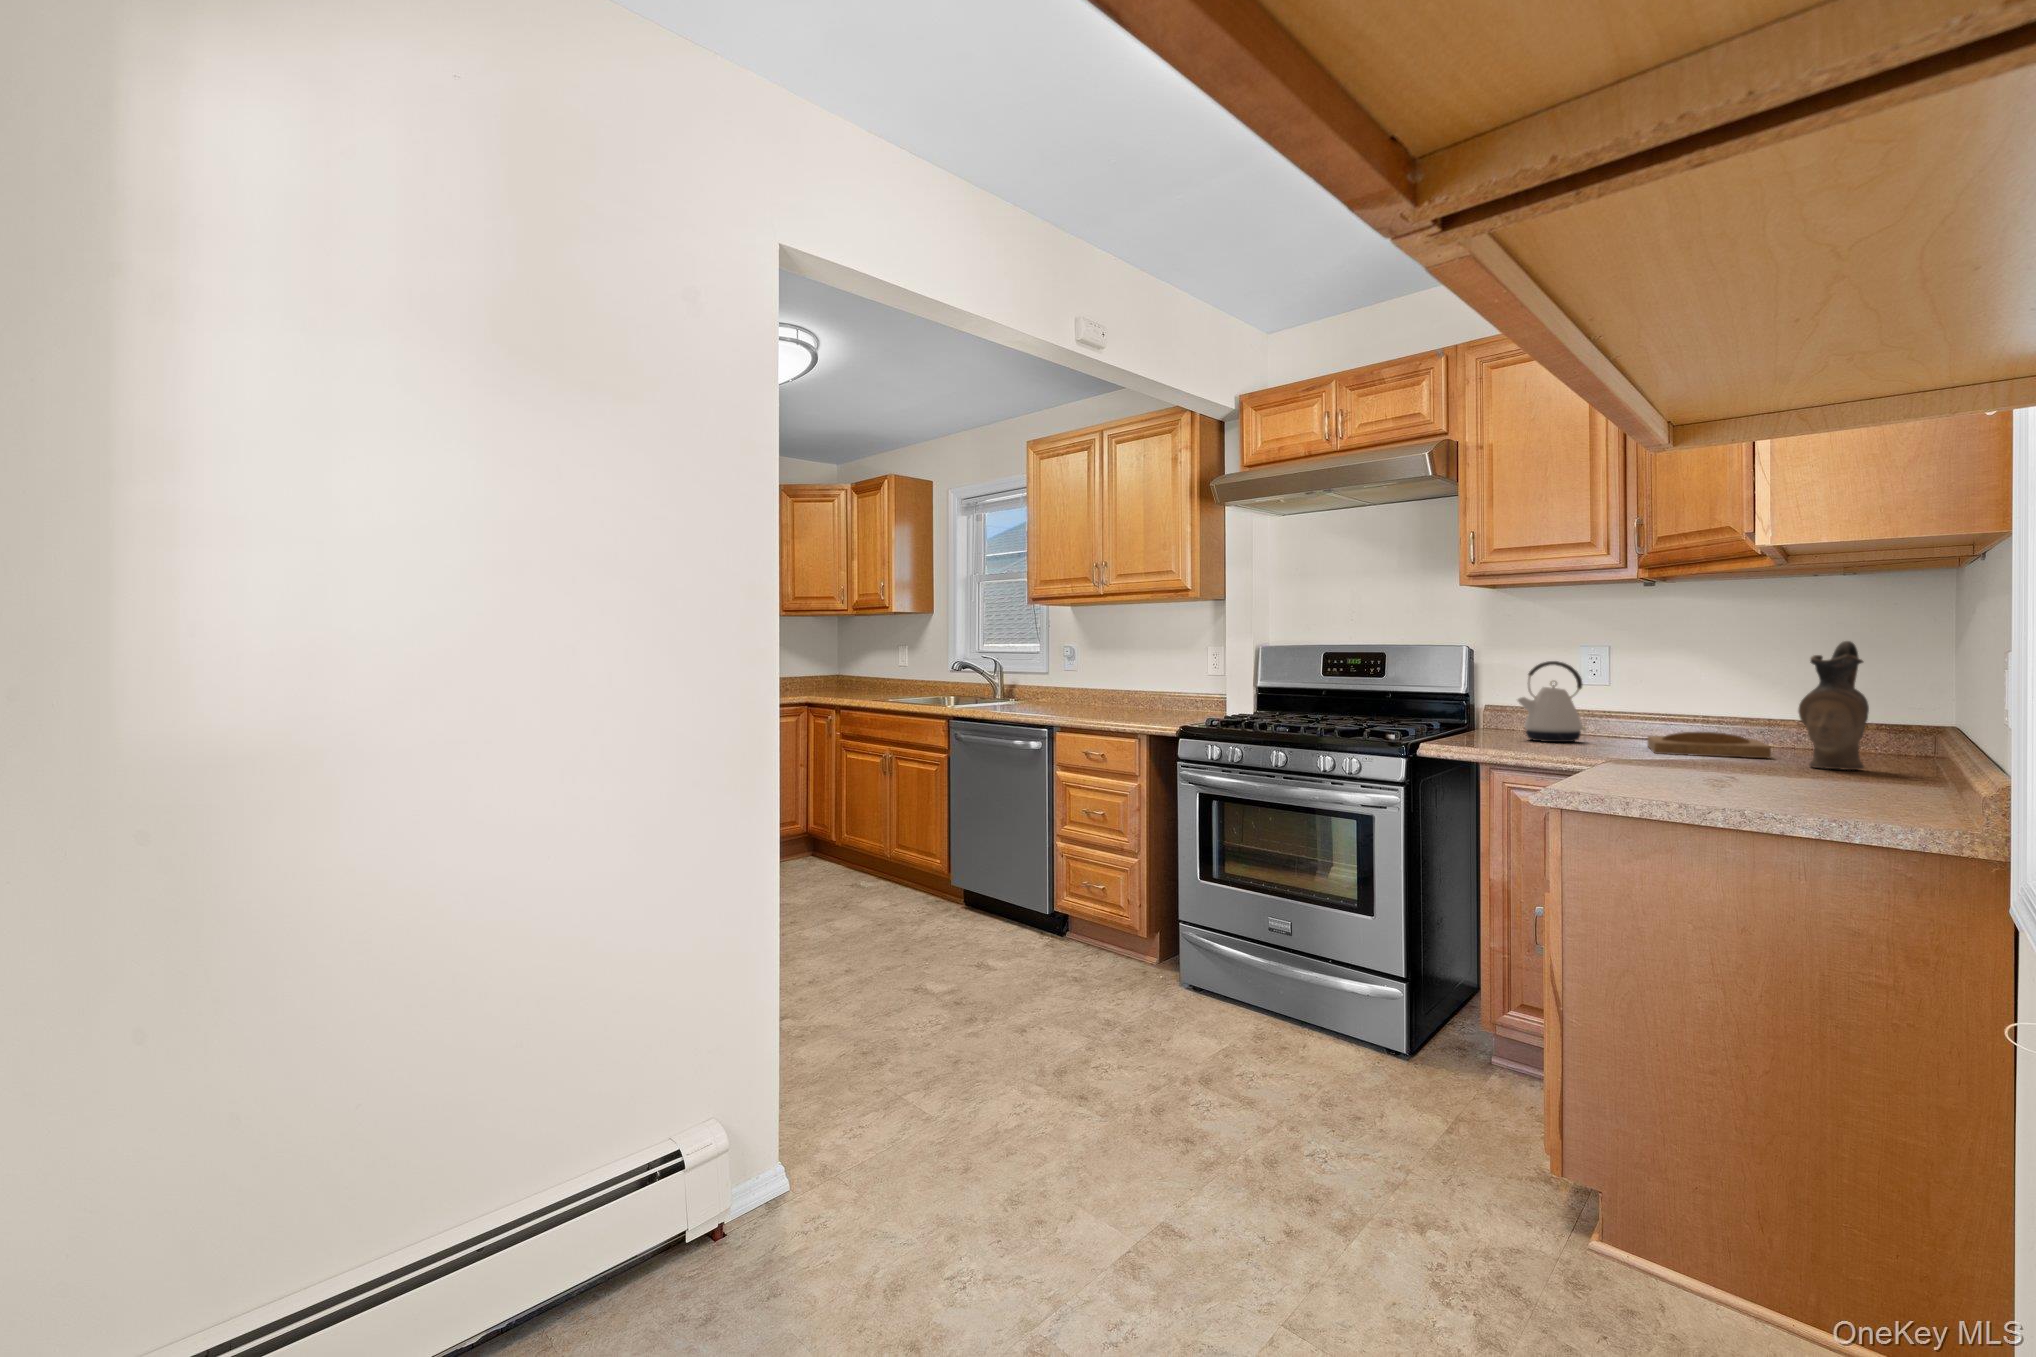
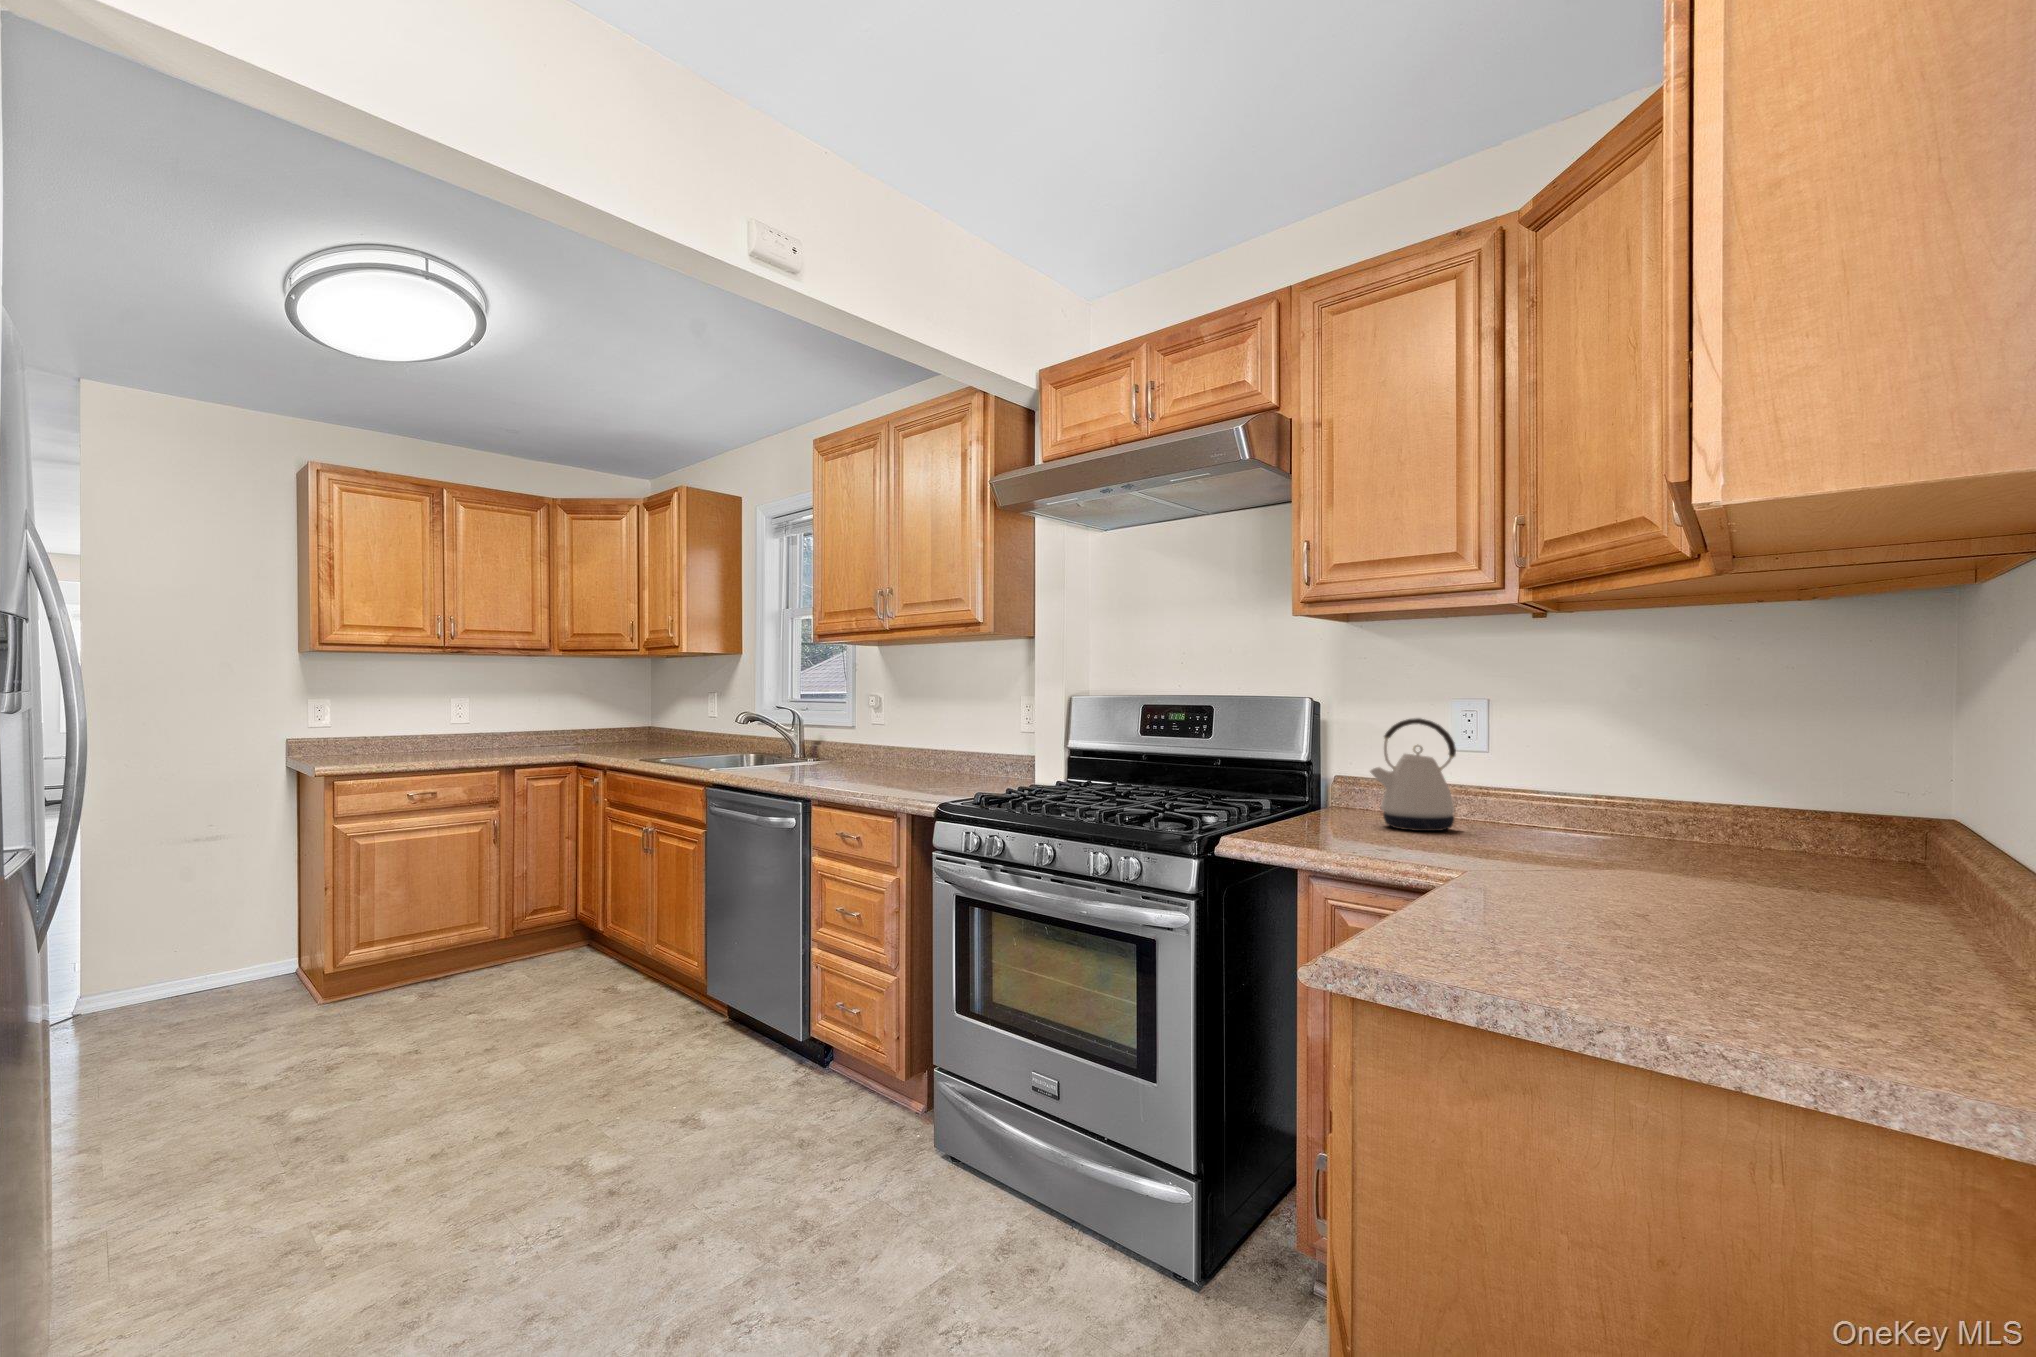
ceramic pitcher: present [1798,641,1869,770] -> none [1756,693,1866,898]
tray: present [1647,732,1771,758] -> none [1542,823,1714,868]

